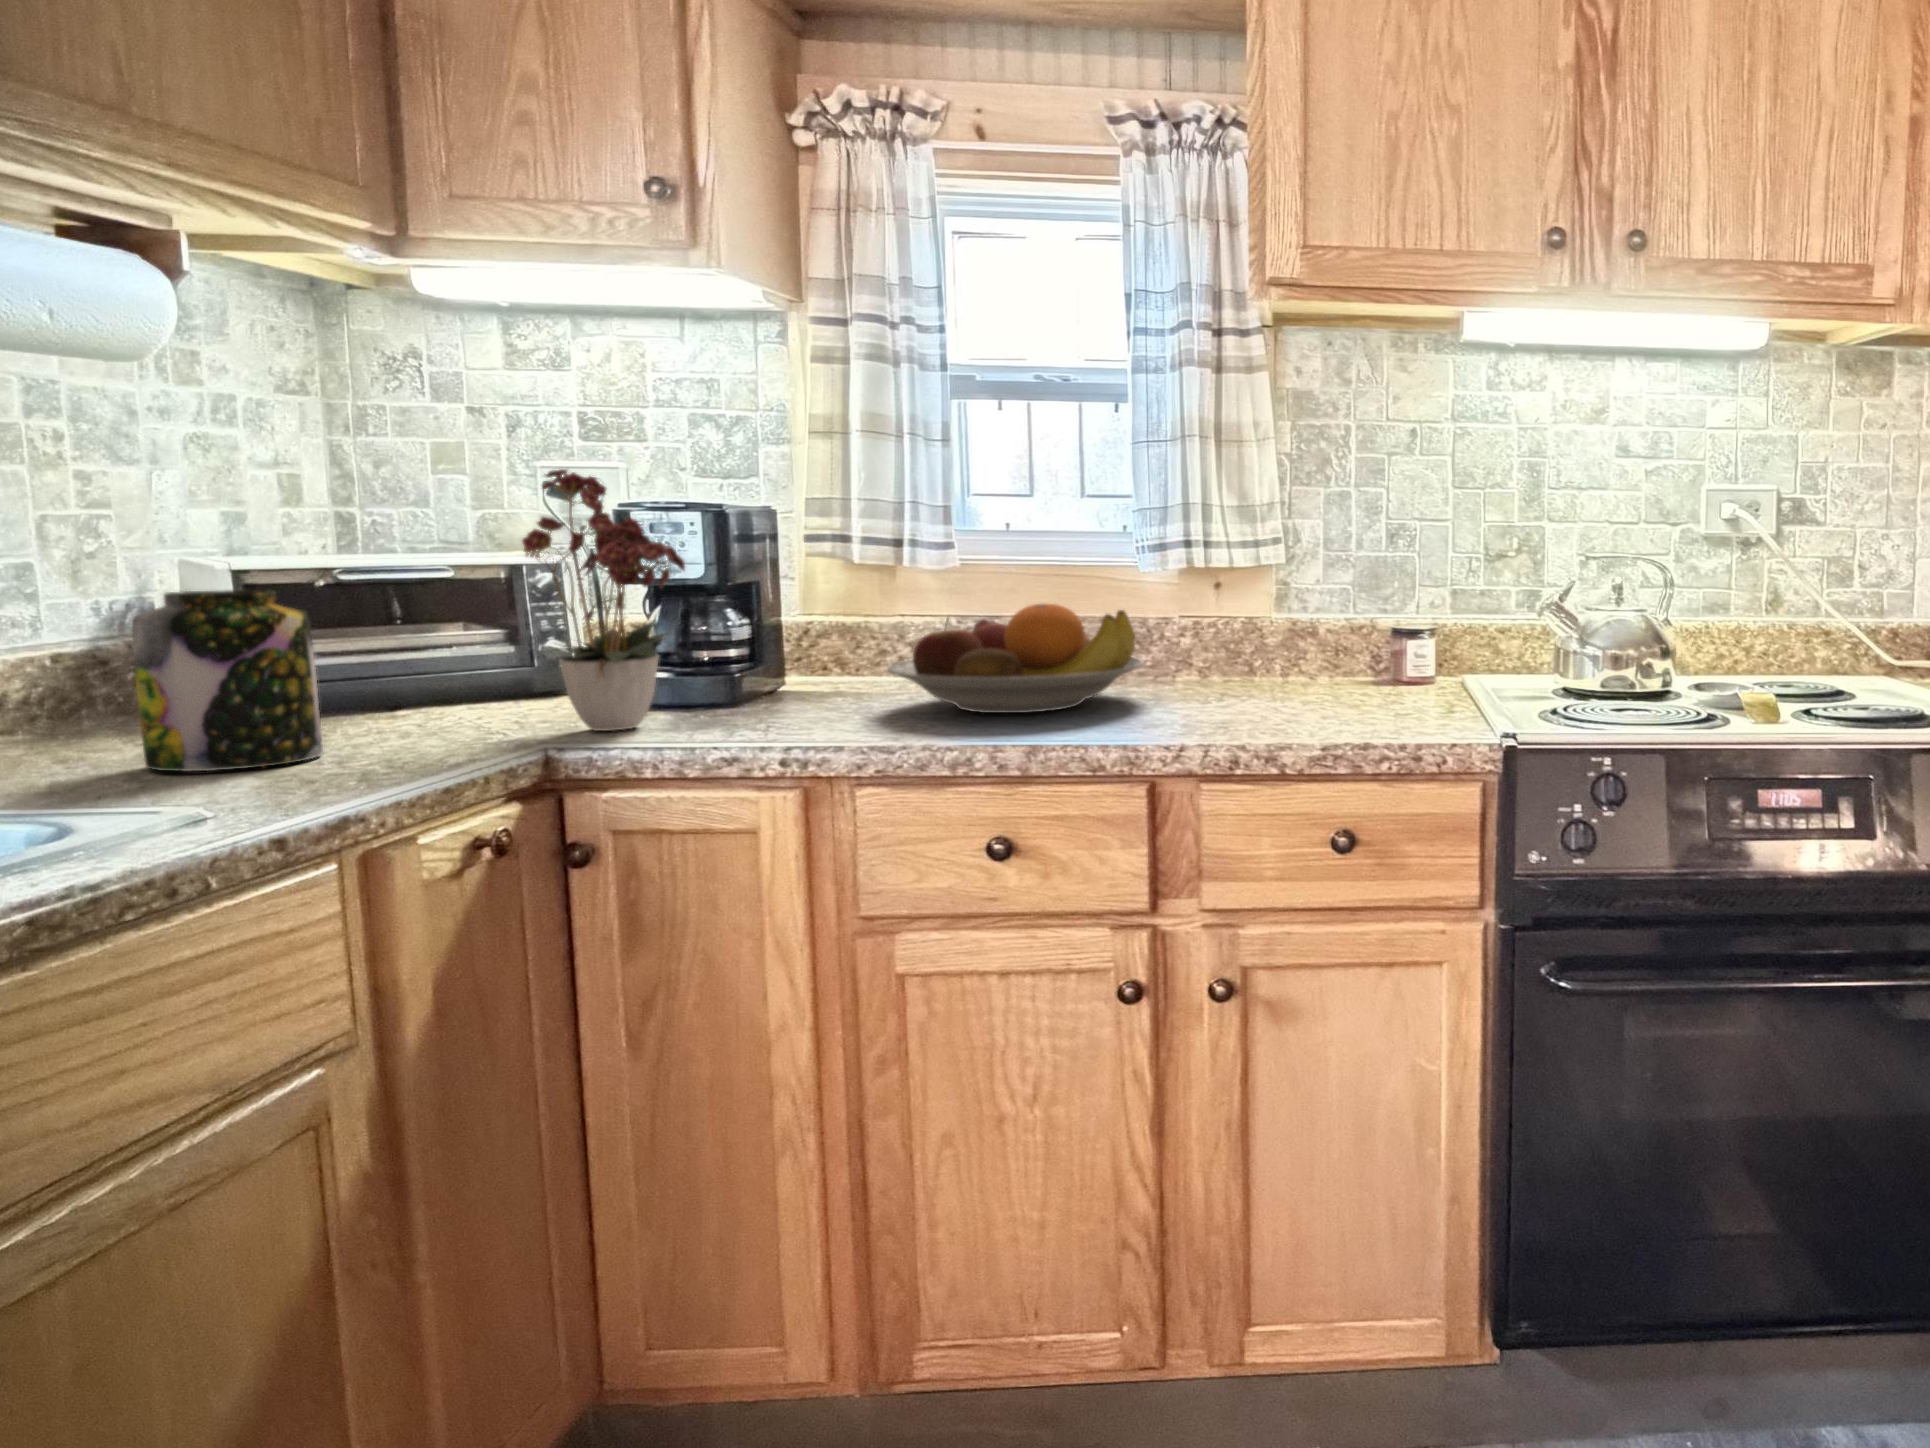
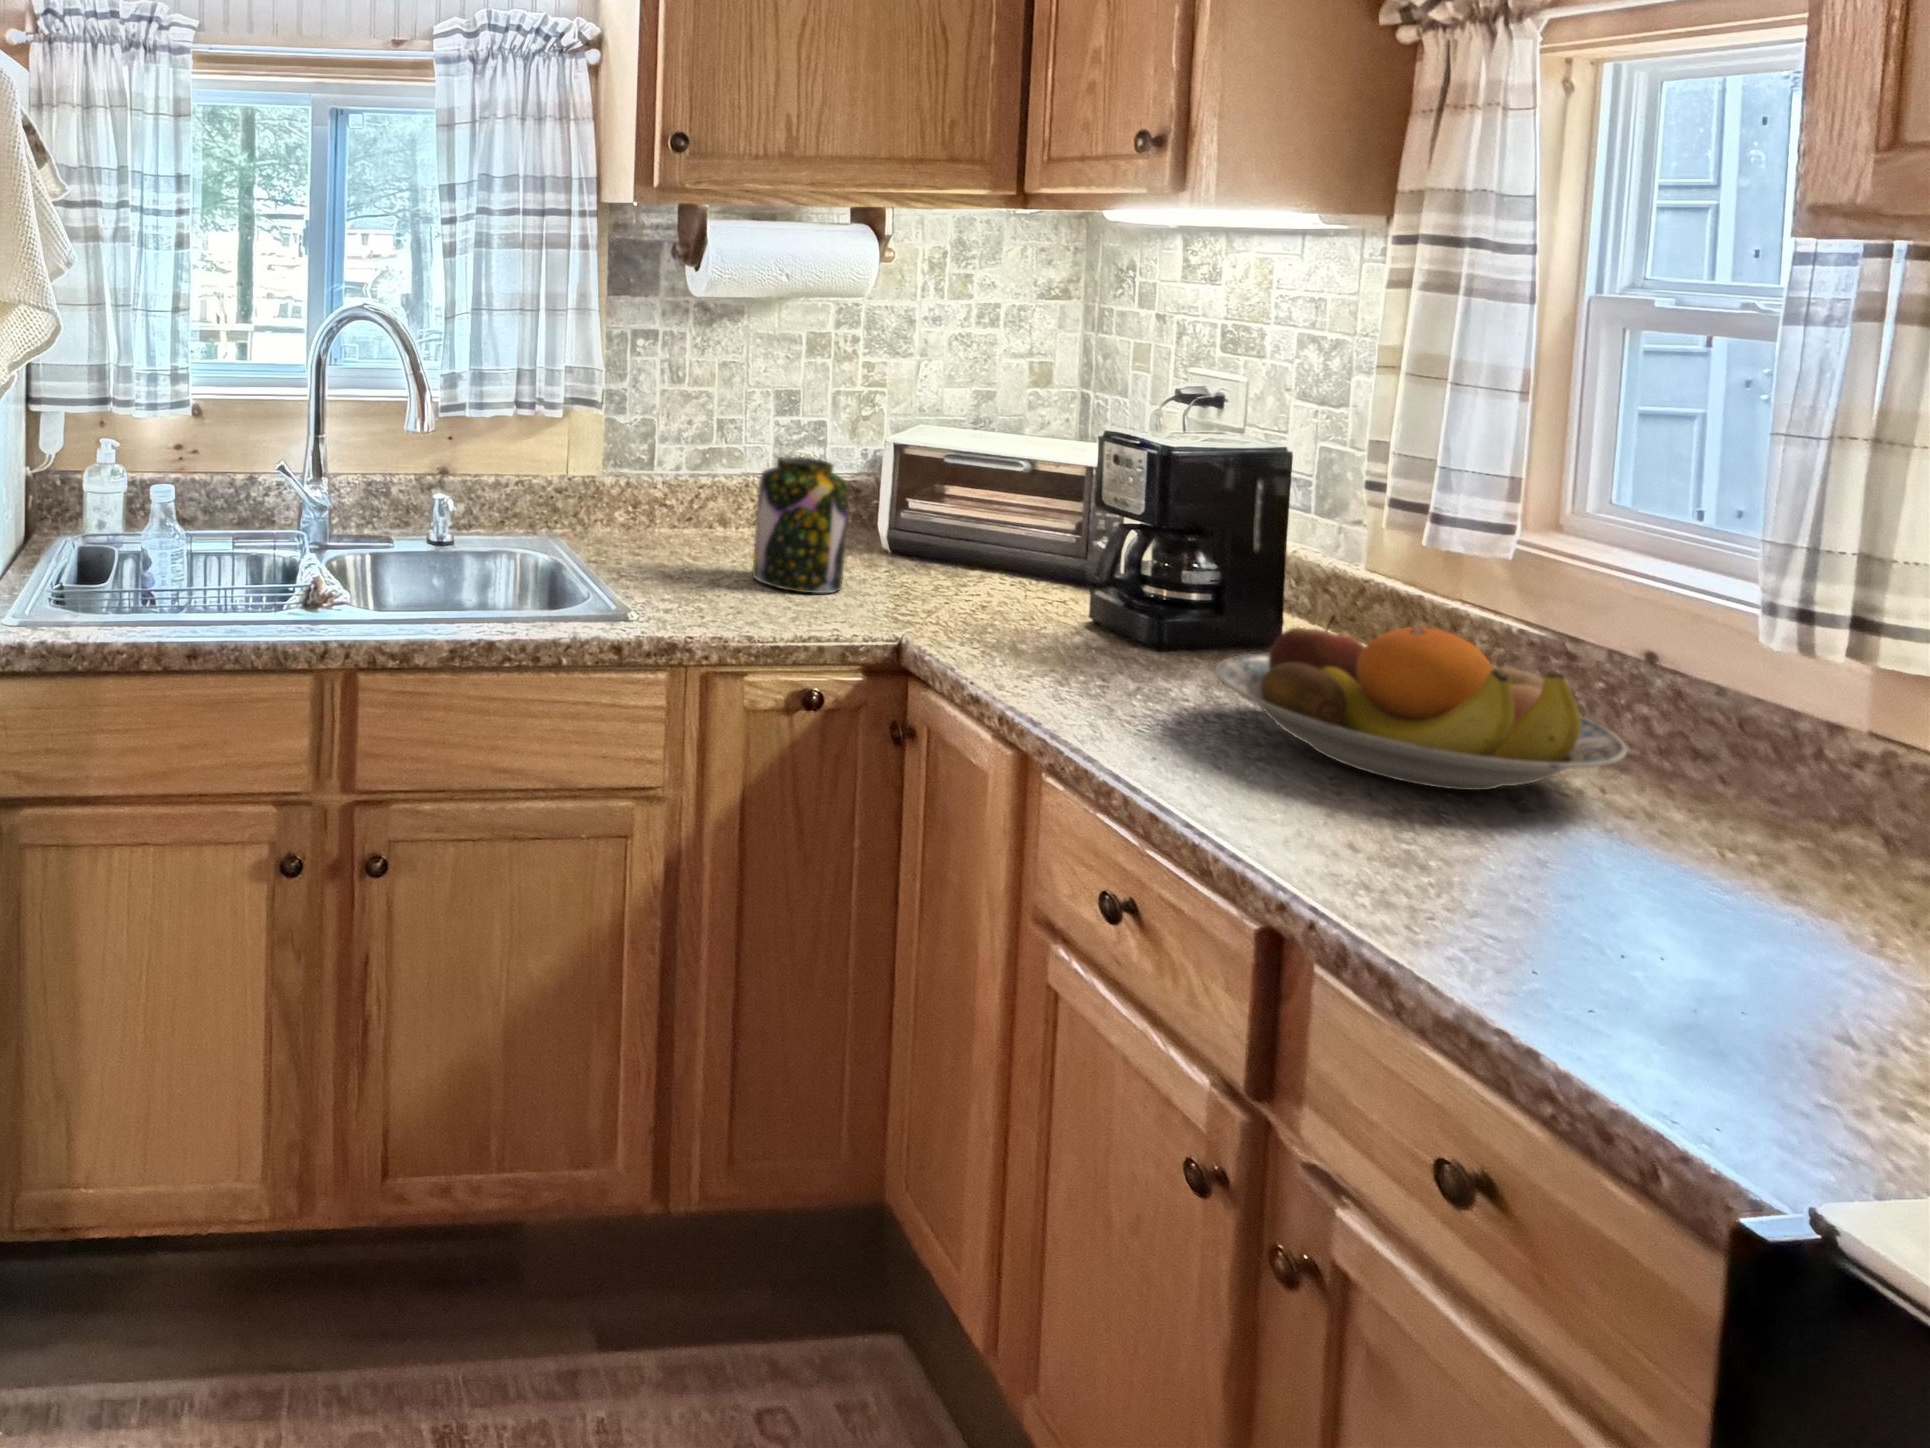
flower arrangement: present [522,469,685,731] -> none [968,380,1090,640]

